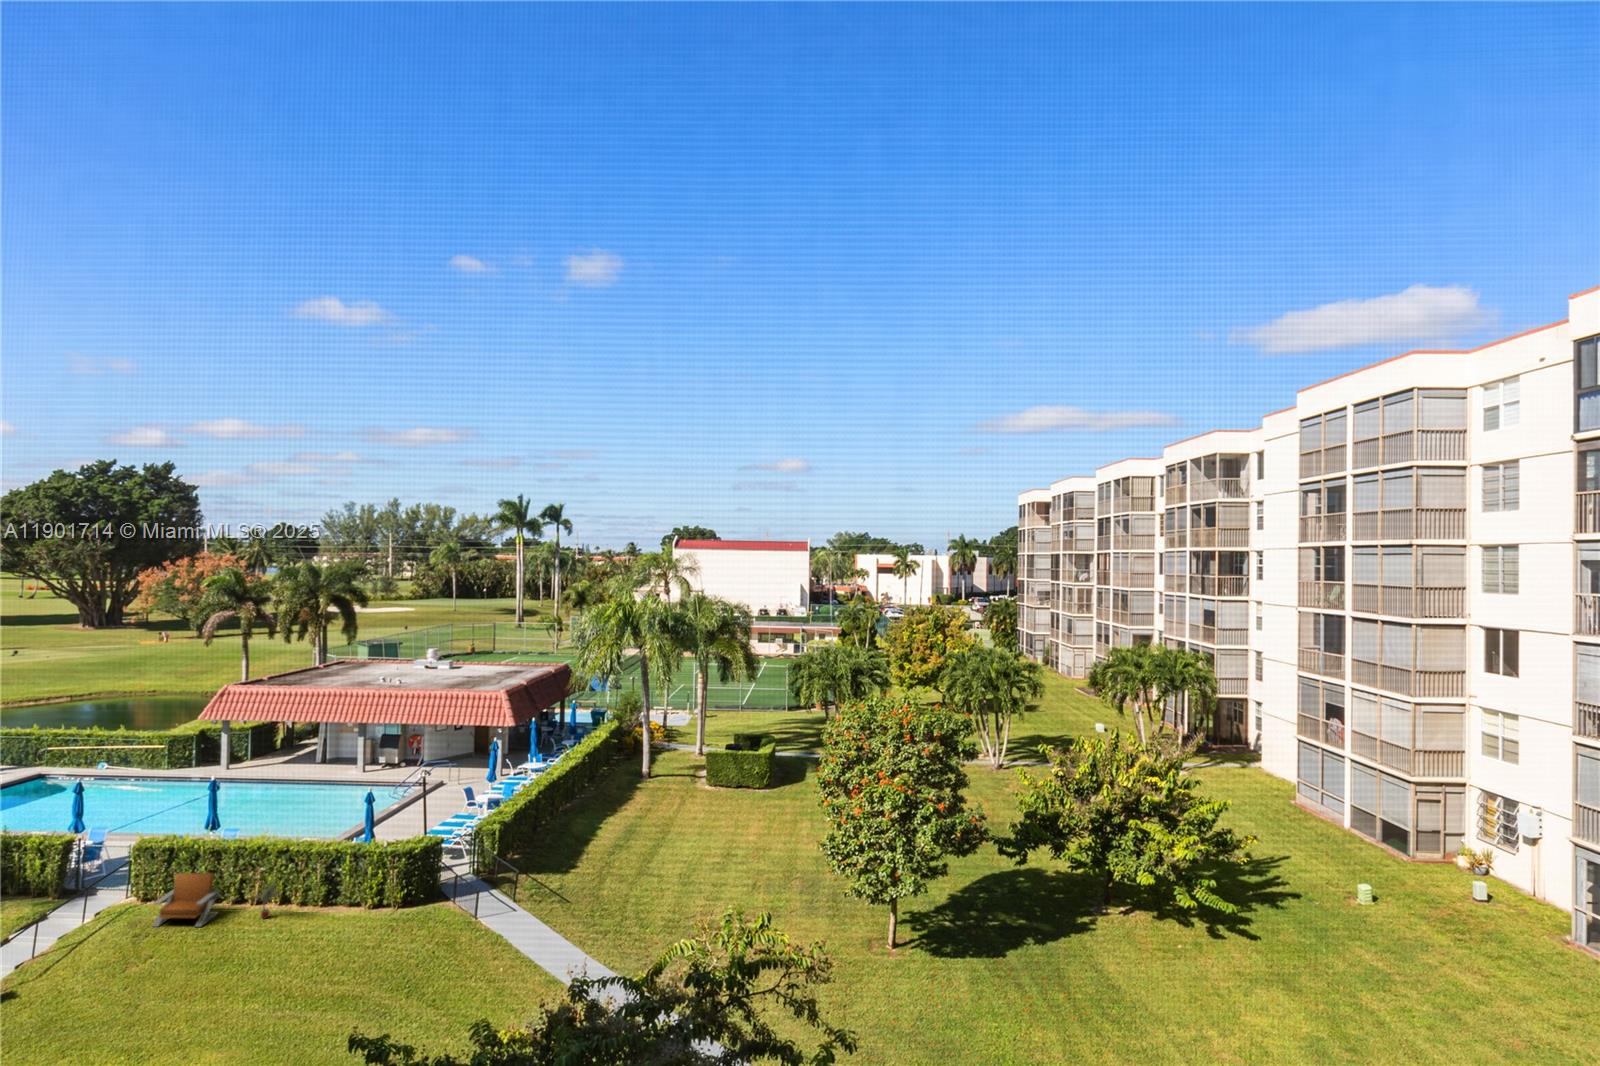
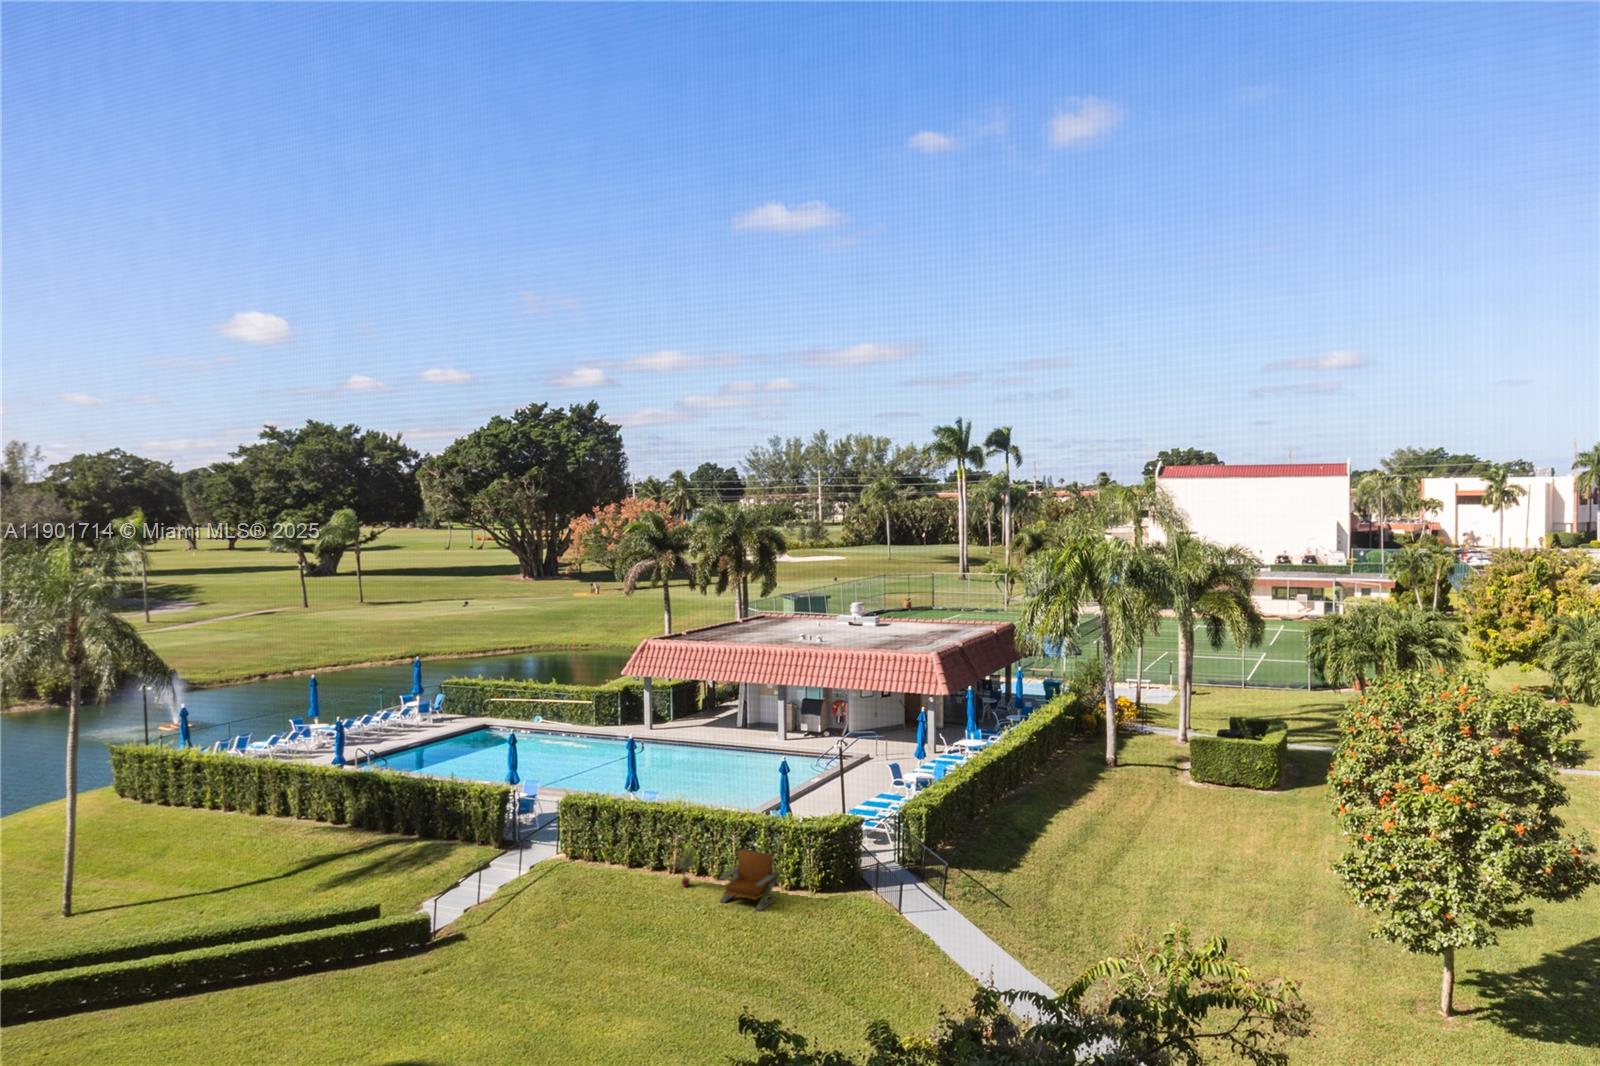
lounge chair: present [153,873,220,927] -> present [720,849,781,910]

